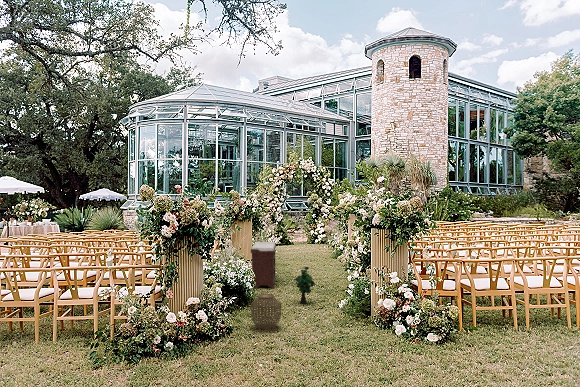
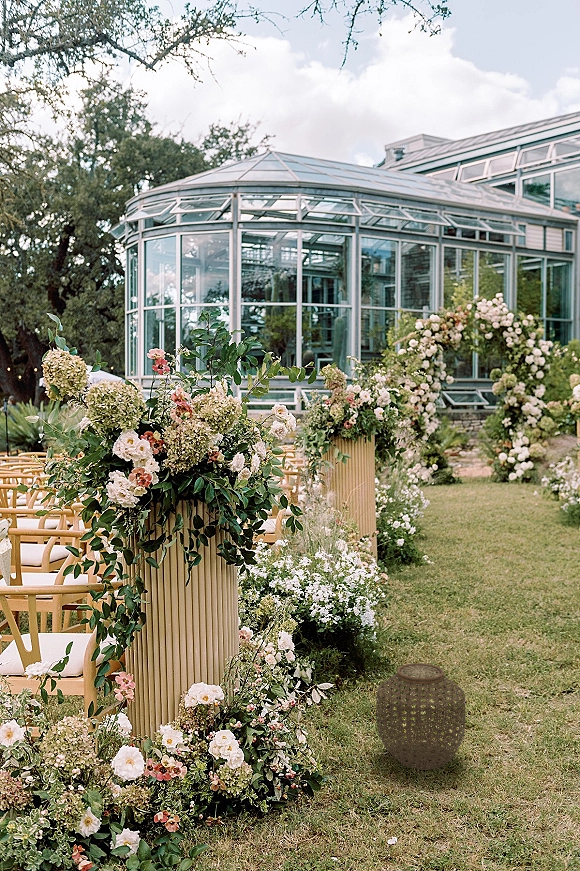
bench: present [251,242,276,289] -> none [372,489,432,609]
decorative plant: present [294,267,315,304] -> none [485,570,546,668]

